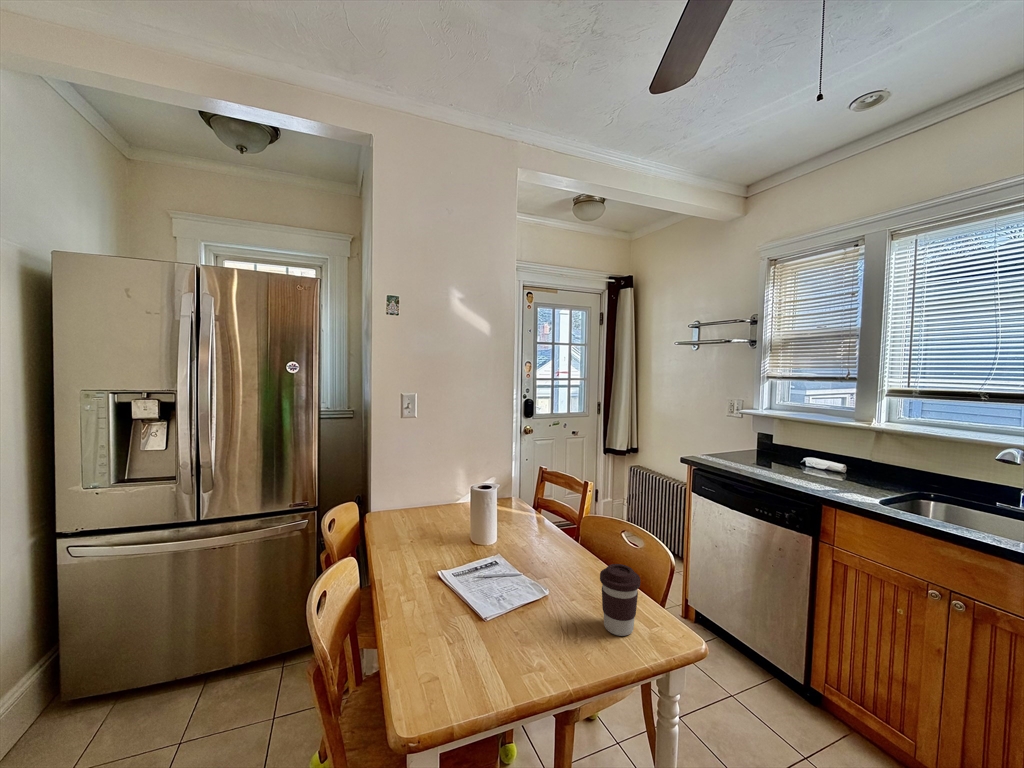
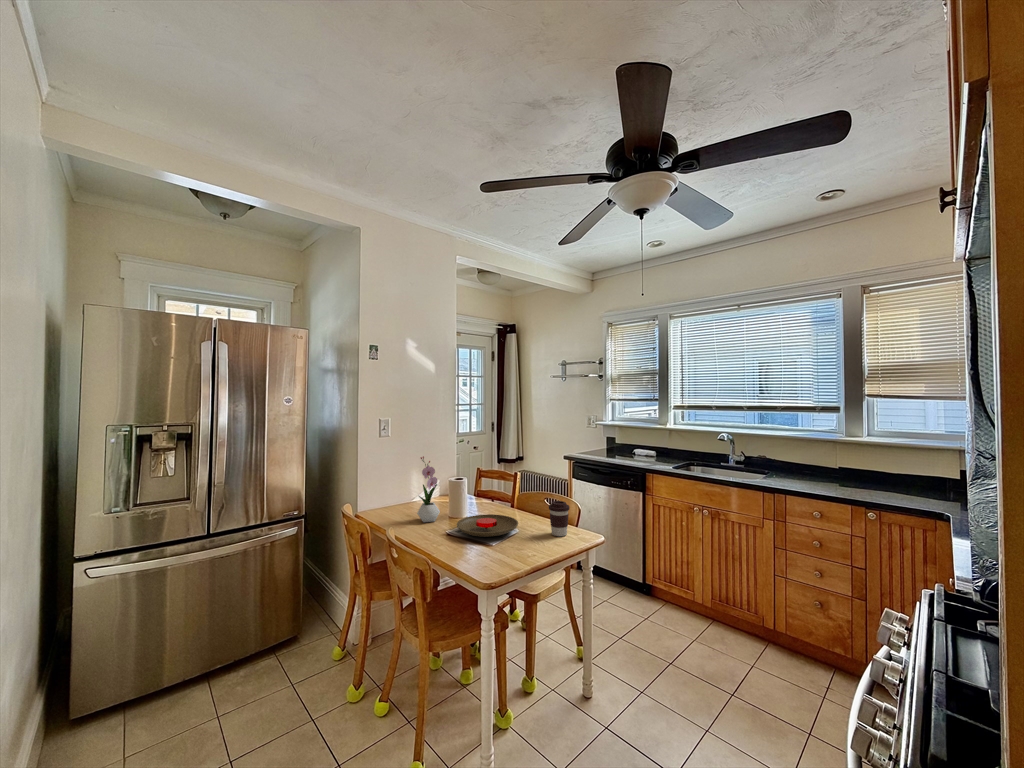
flower arrangement: none [420,454,454,551] -> present [417,456,440,522]
plate: none [447,555,550,611] -> present [457,514,518,537]

